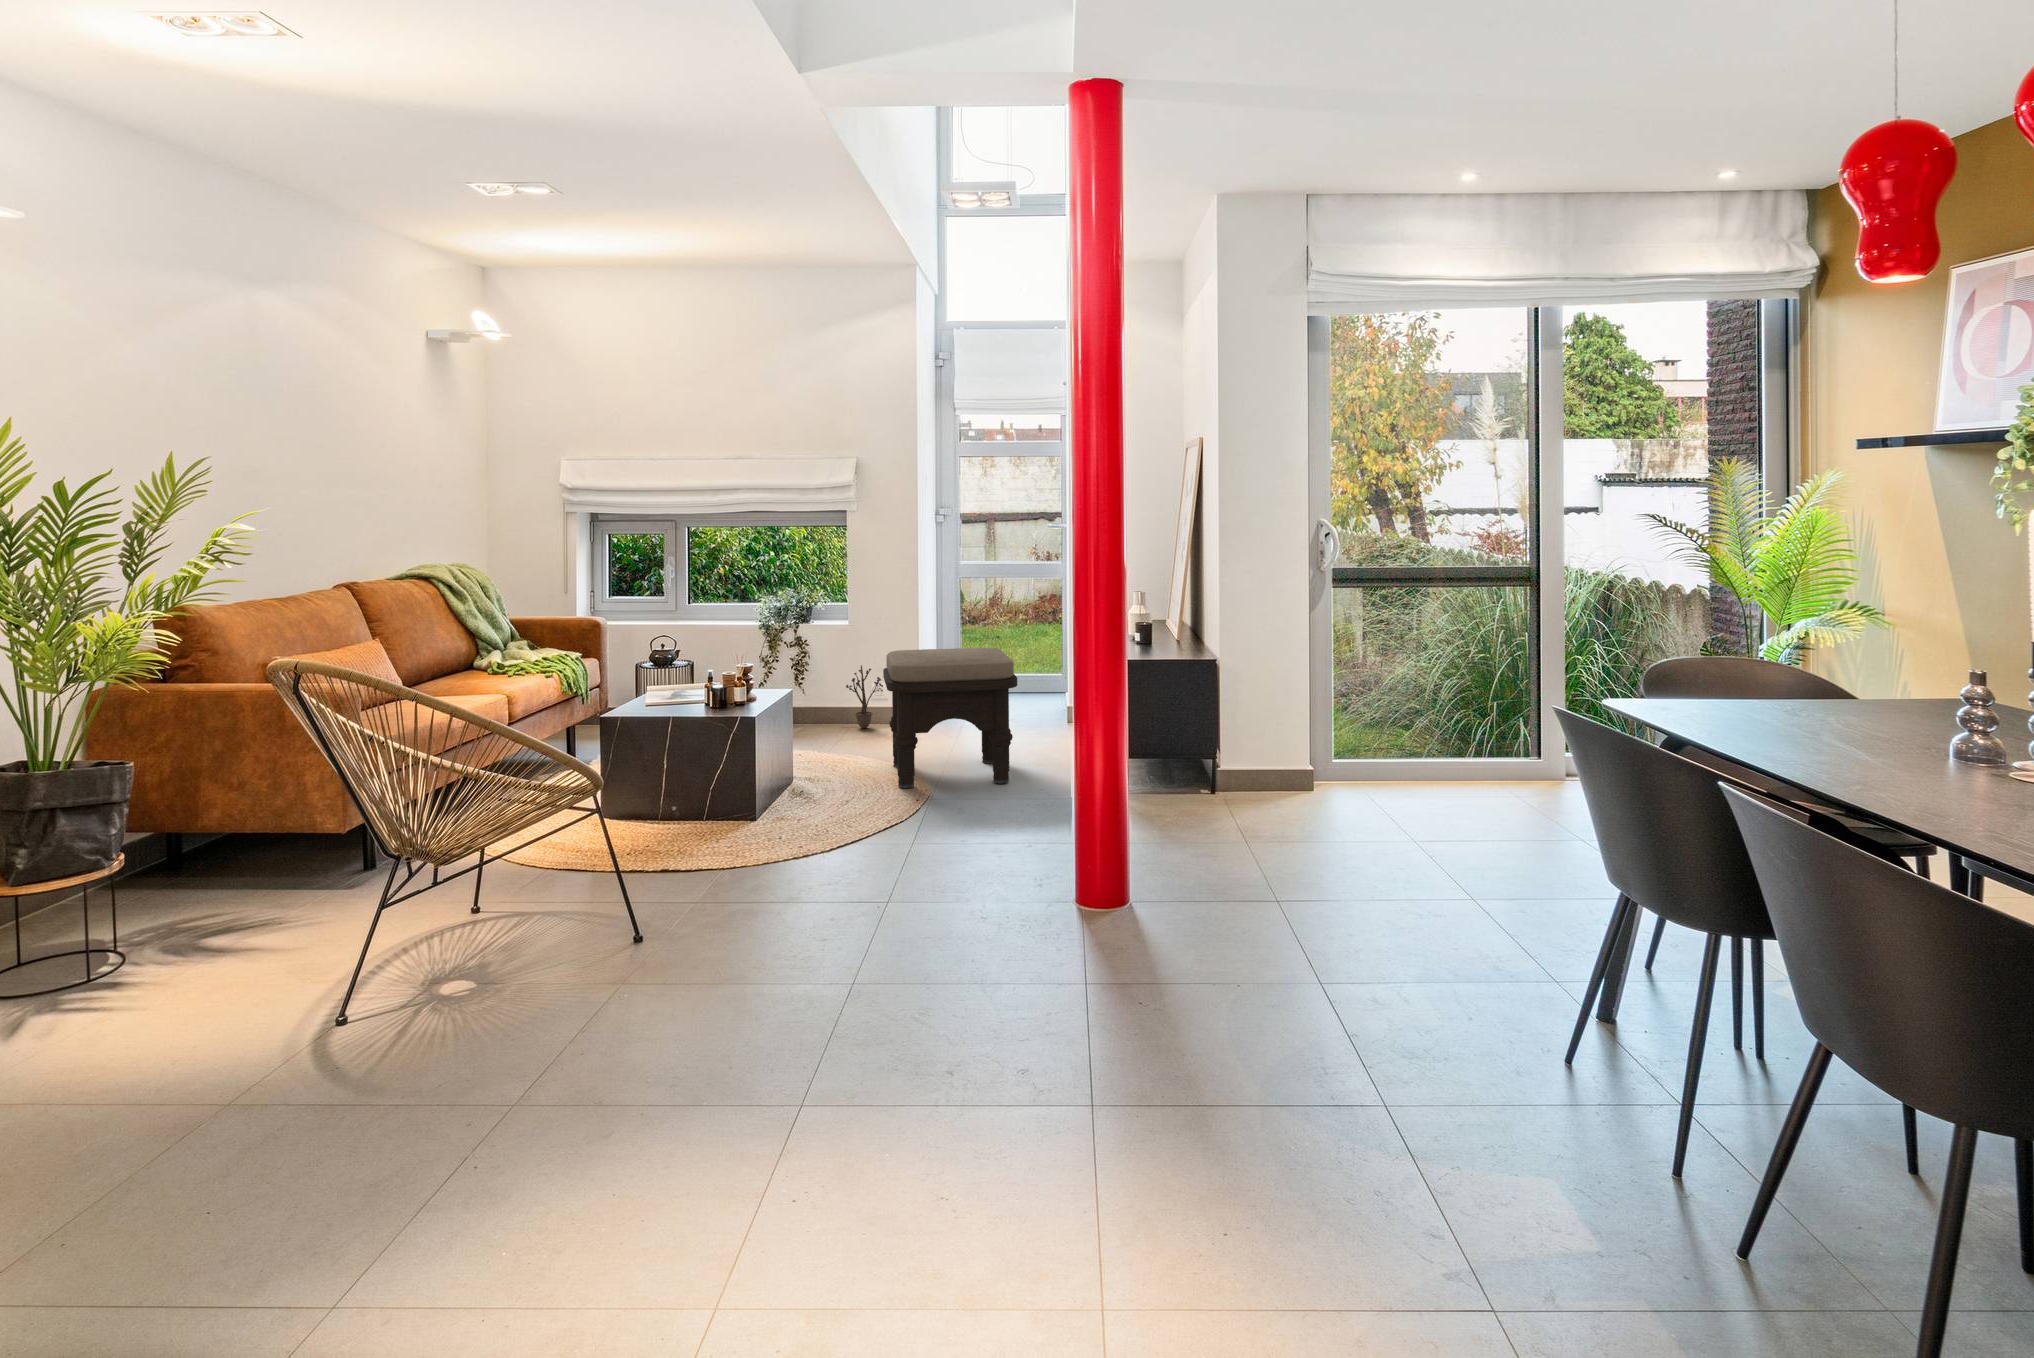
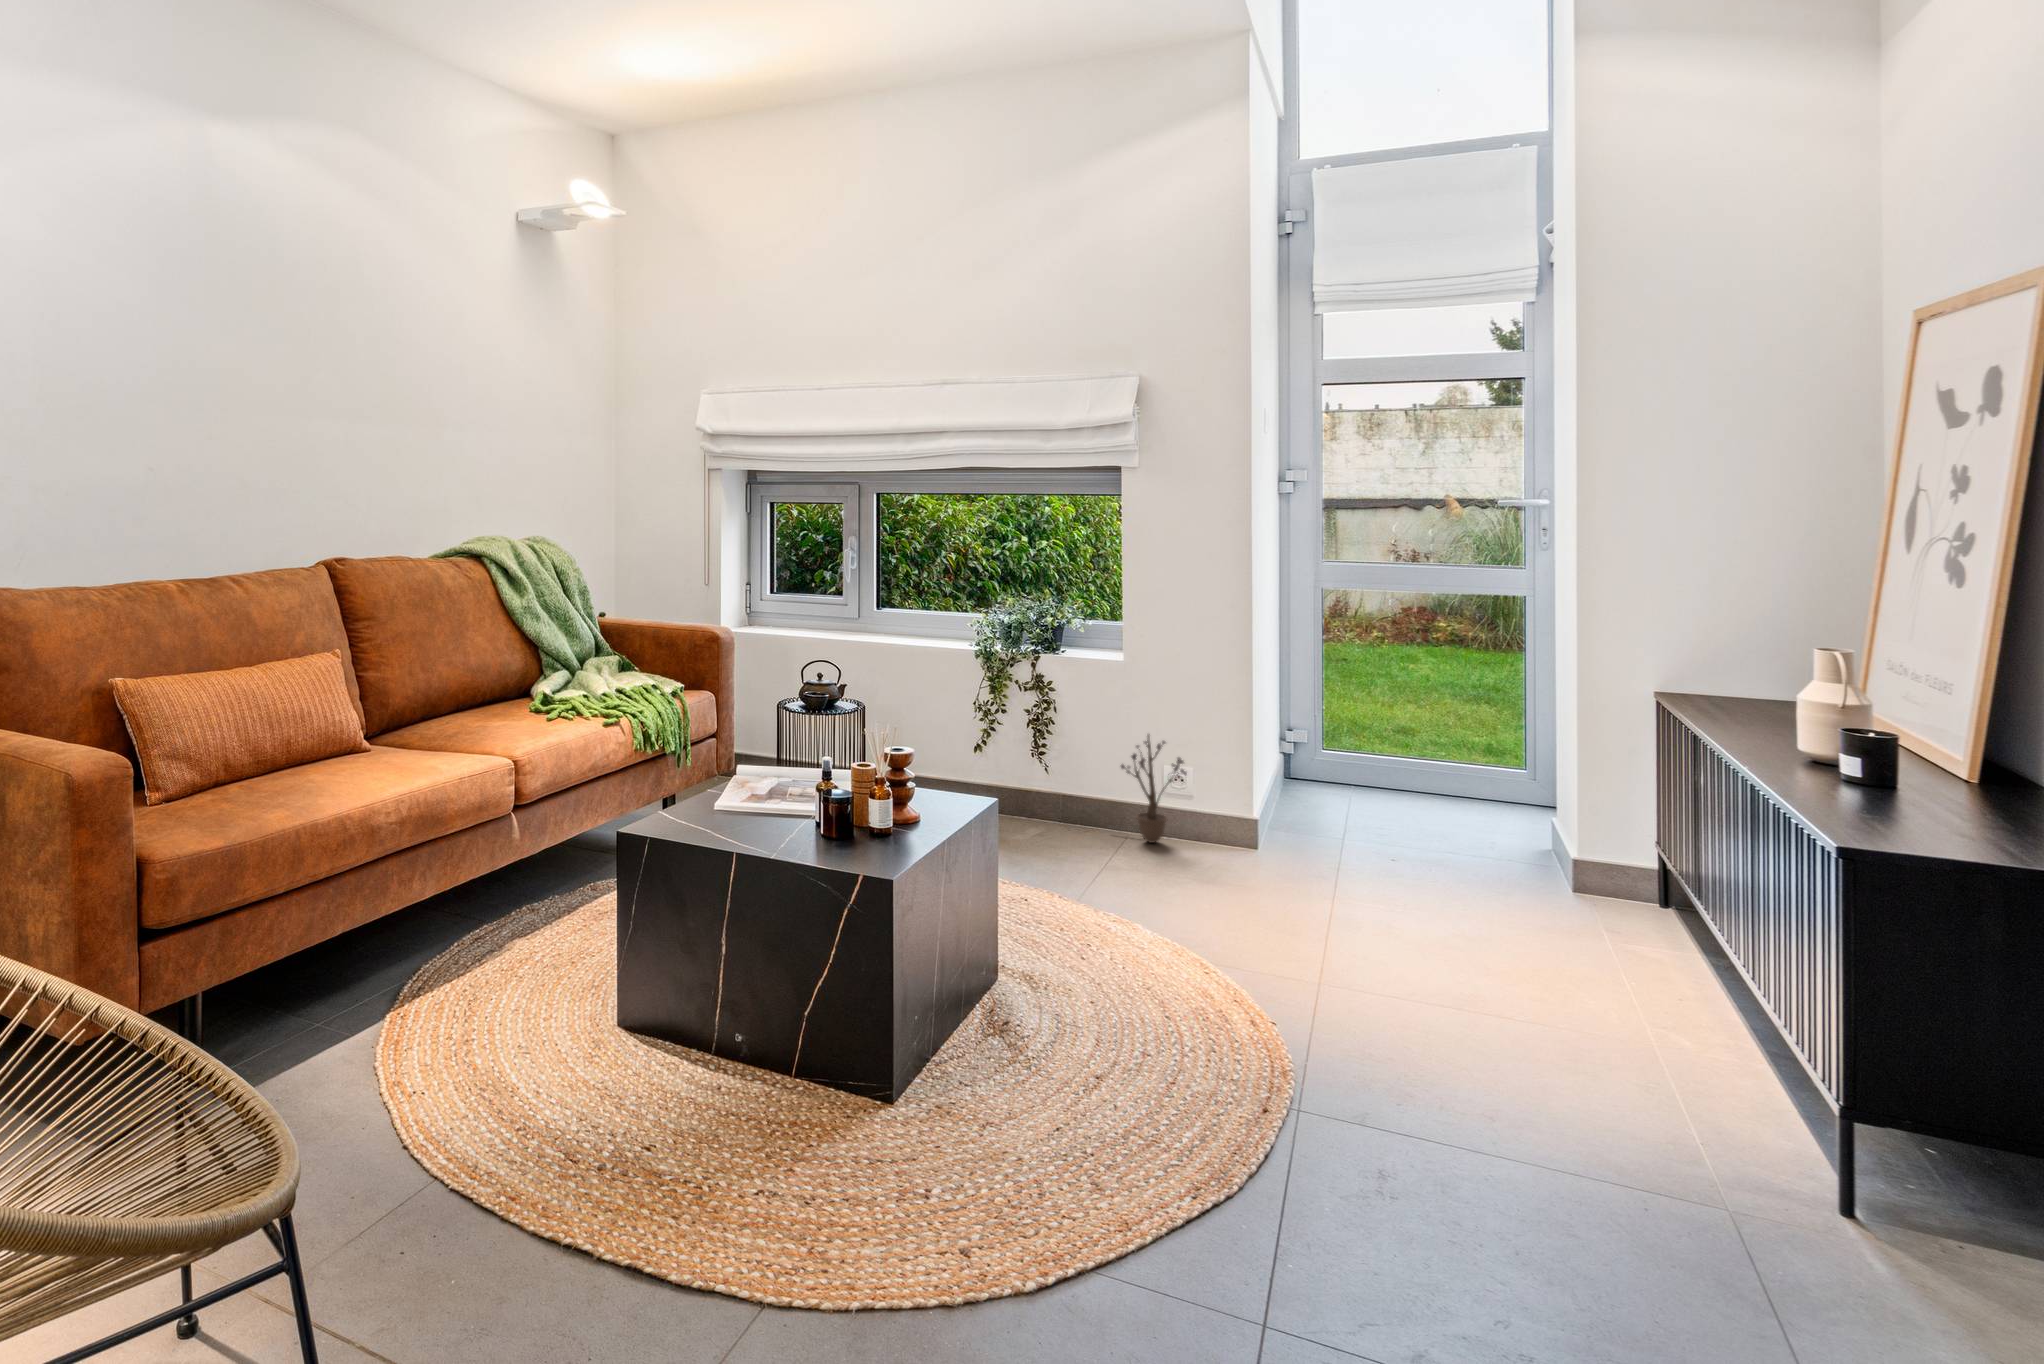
ottoman: present [883,648,1017,788] -> none [1189,729,1525,1080]

